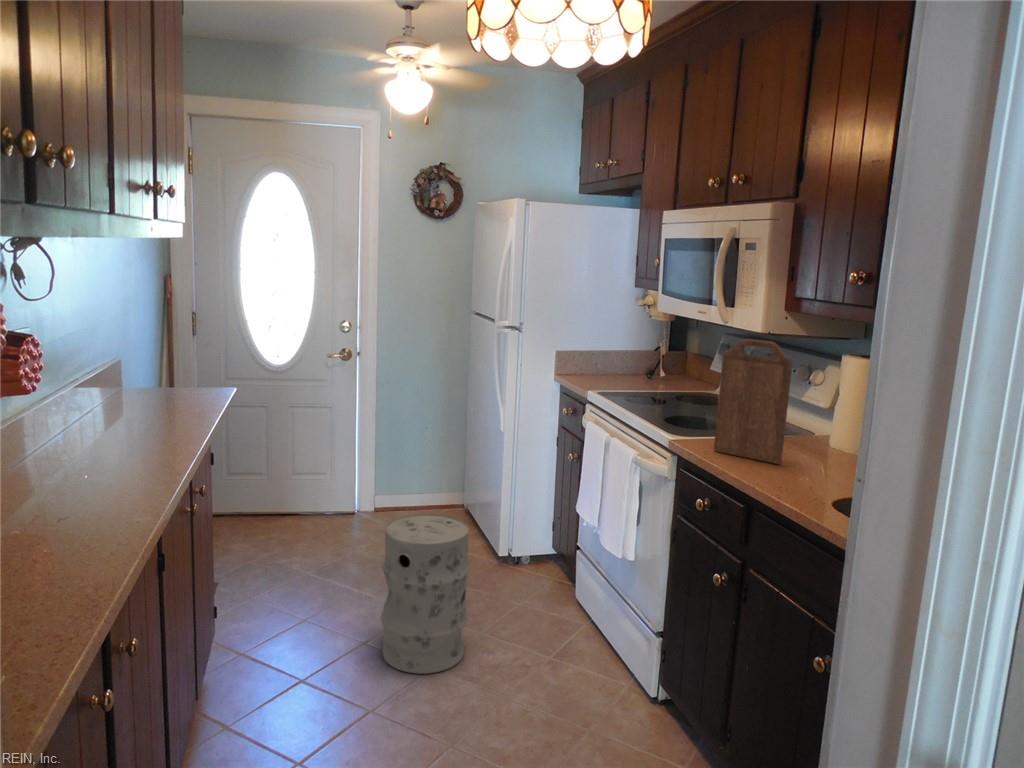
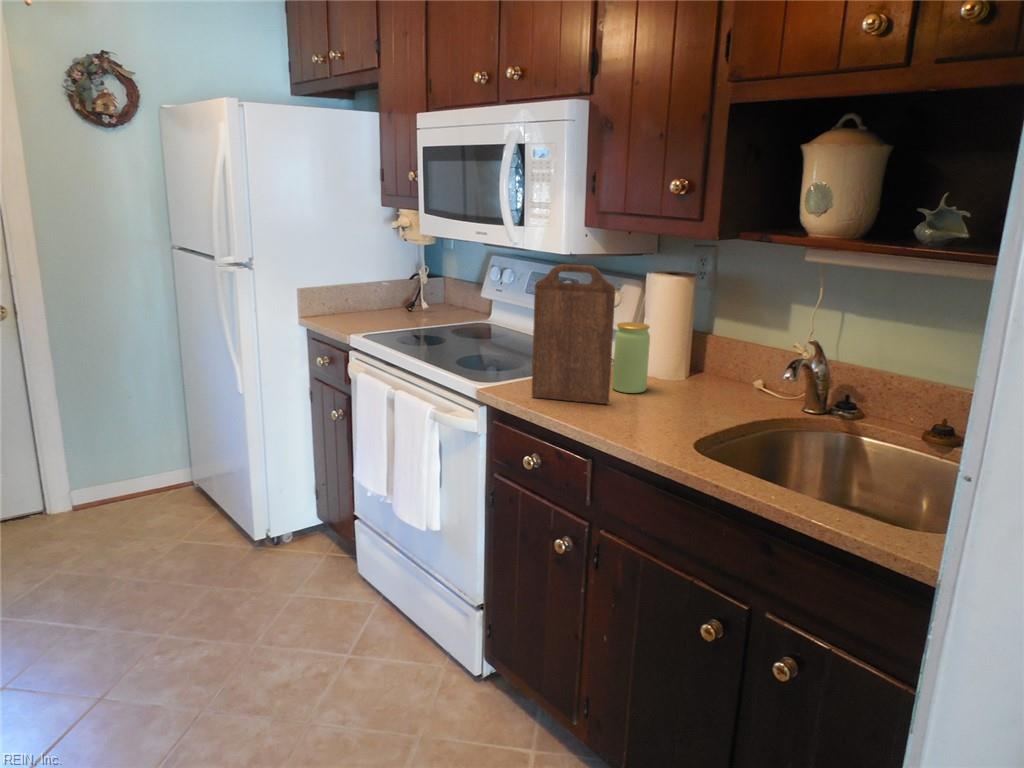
jar: none [794,396,833,460] -> present [612,322,650,393]
trash can: present [381,514,469,674] -> none [111,516,242,726]

